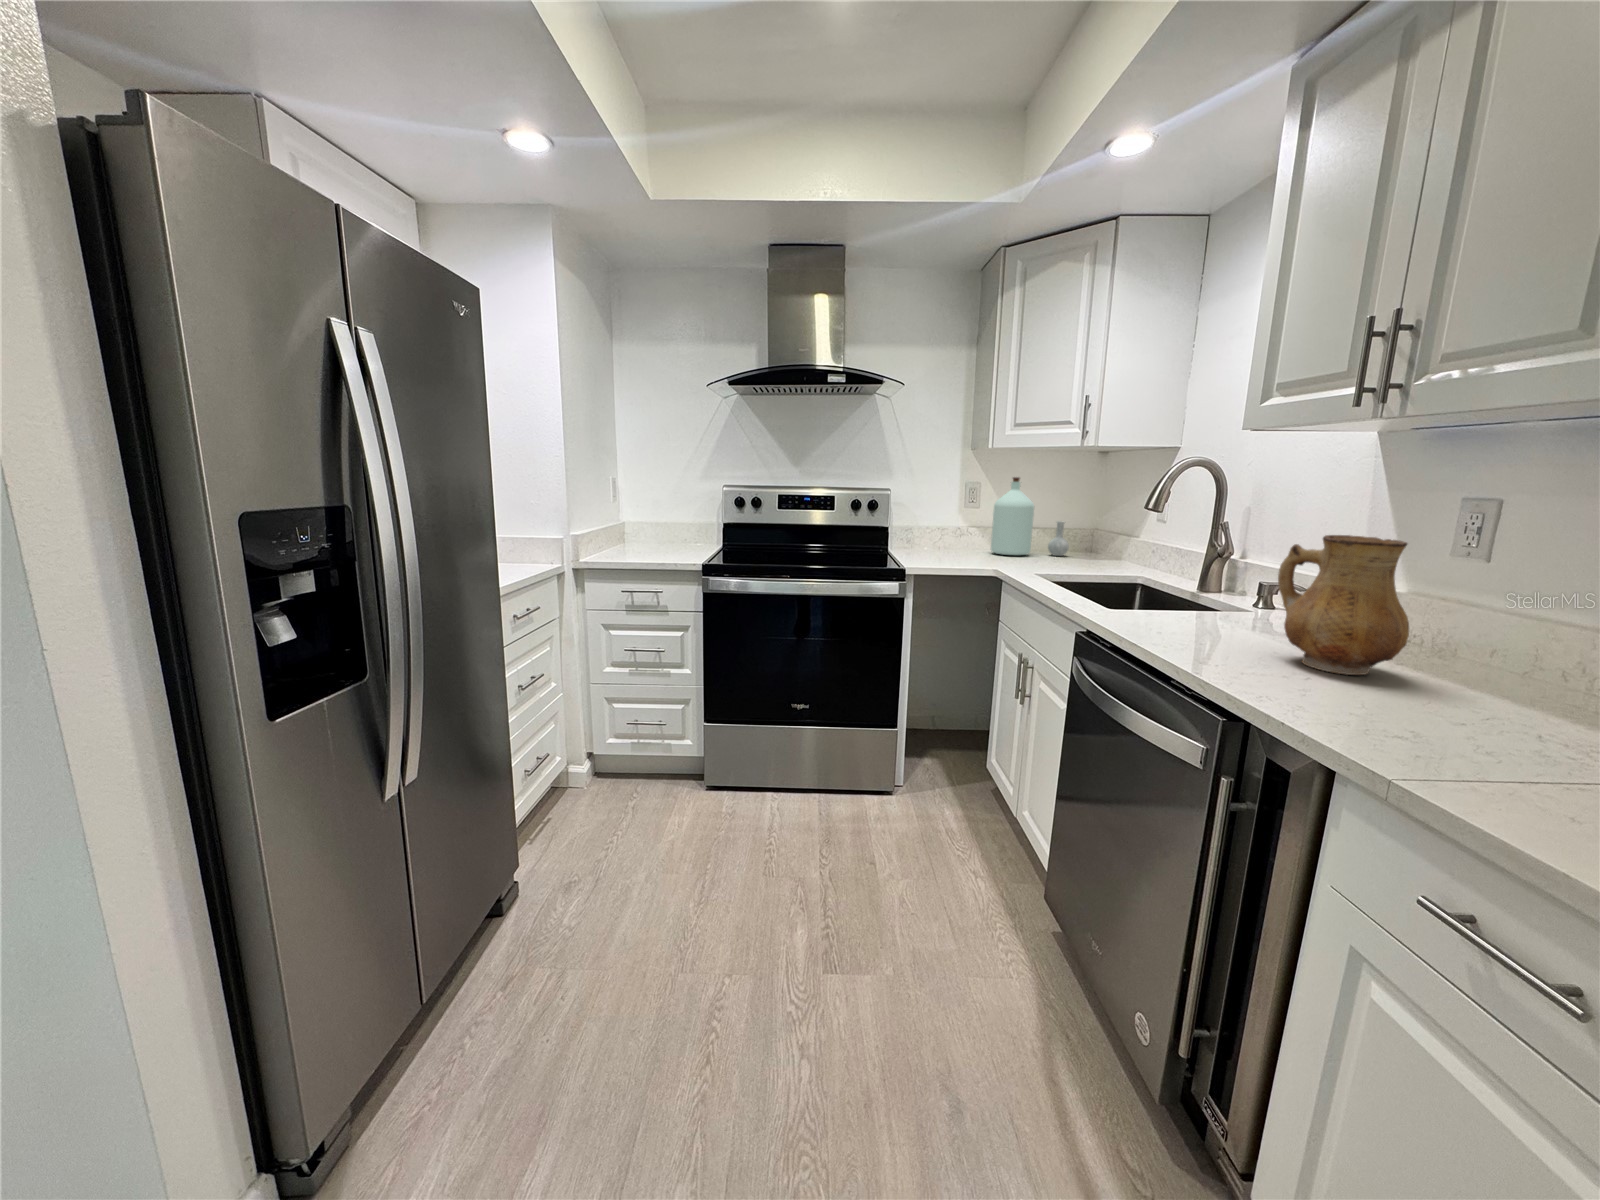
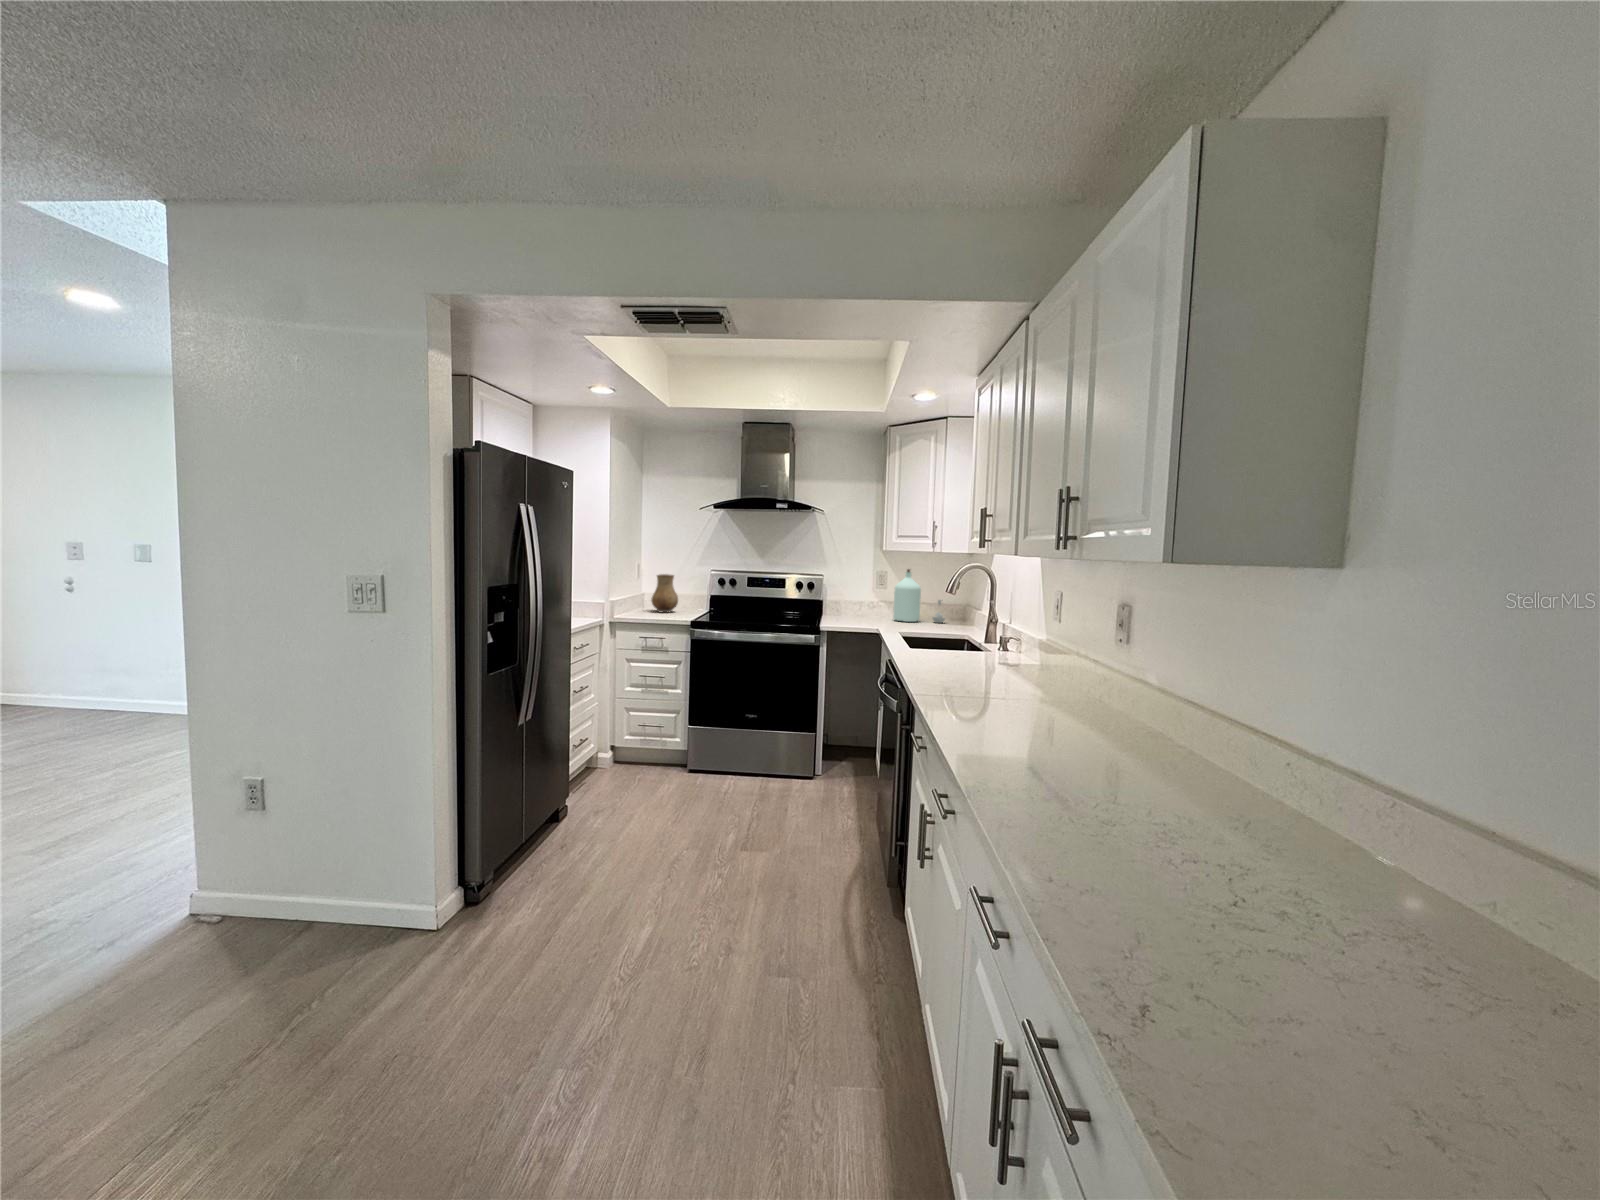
ceramic pitcher: present [1278,535,1409,675] -> present [651,574,678,612]

